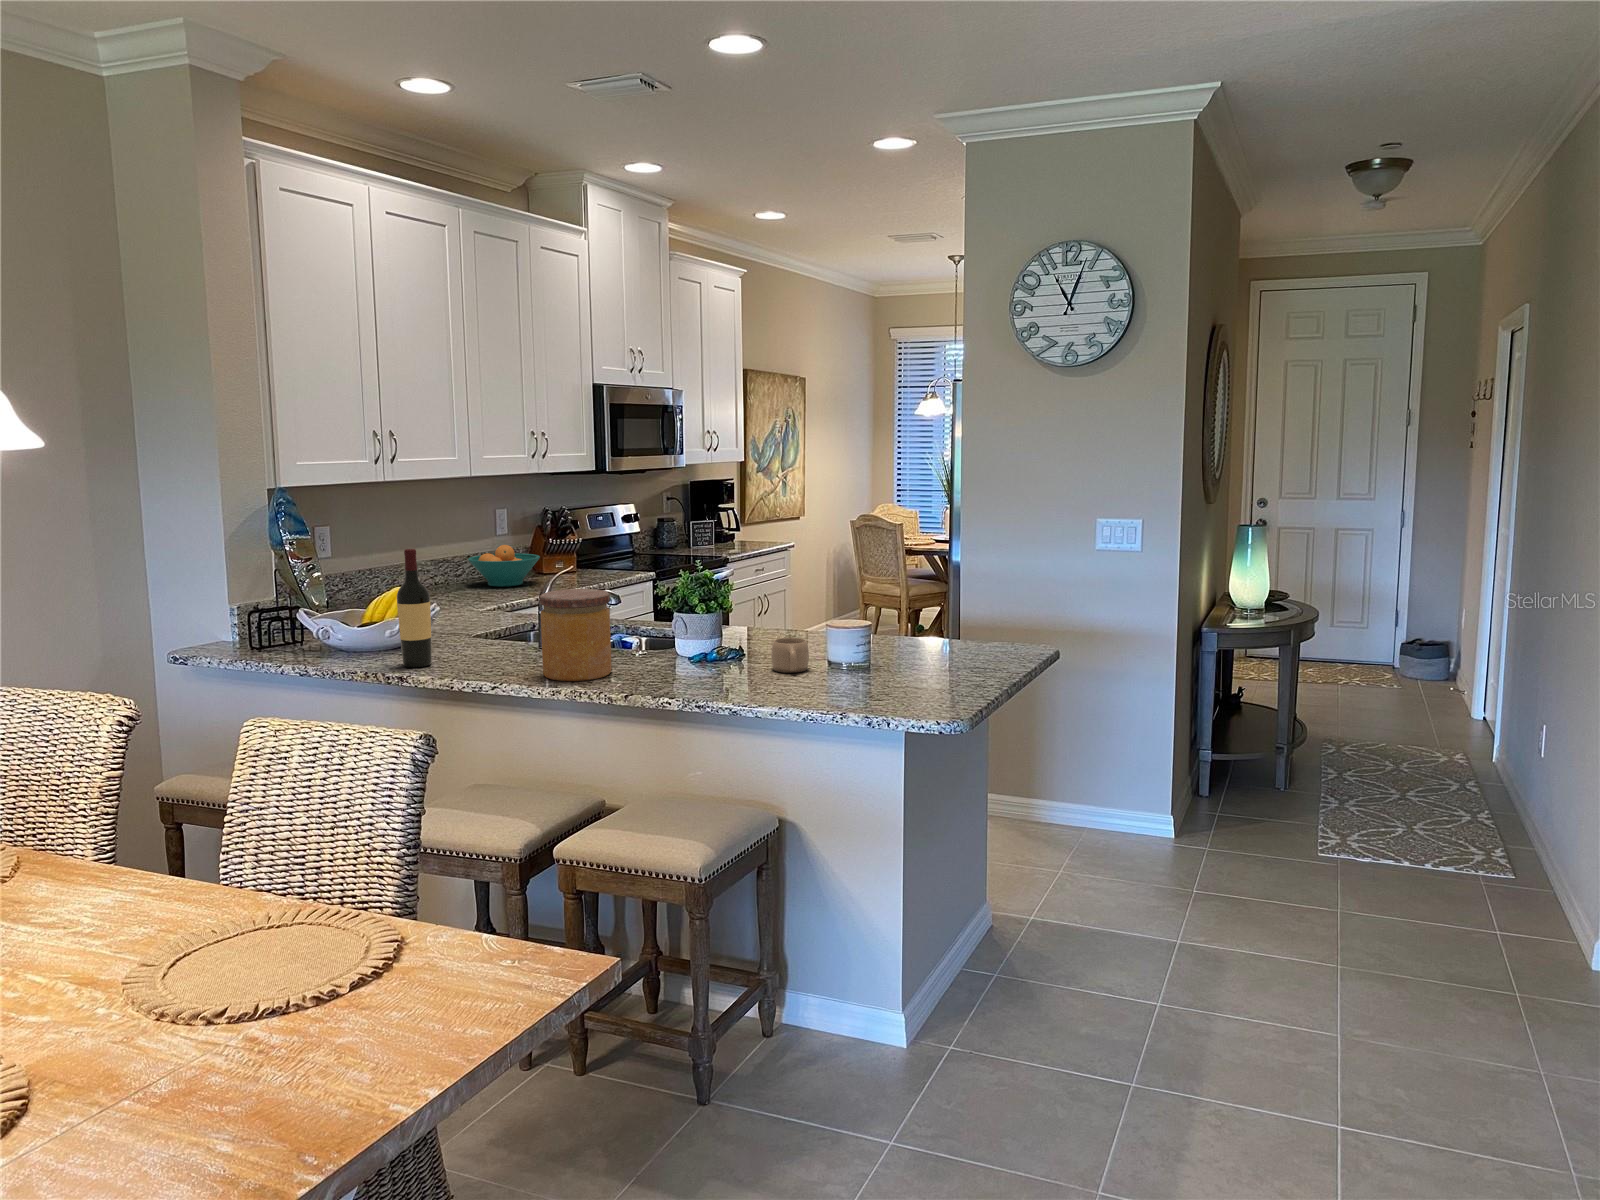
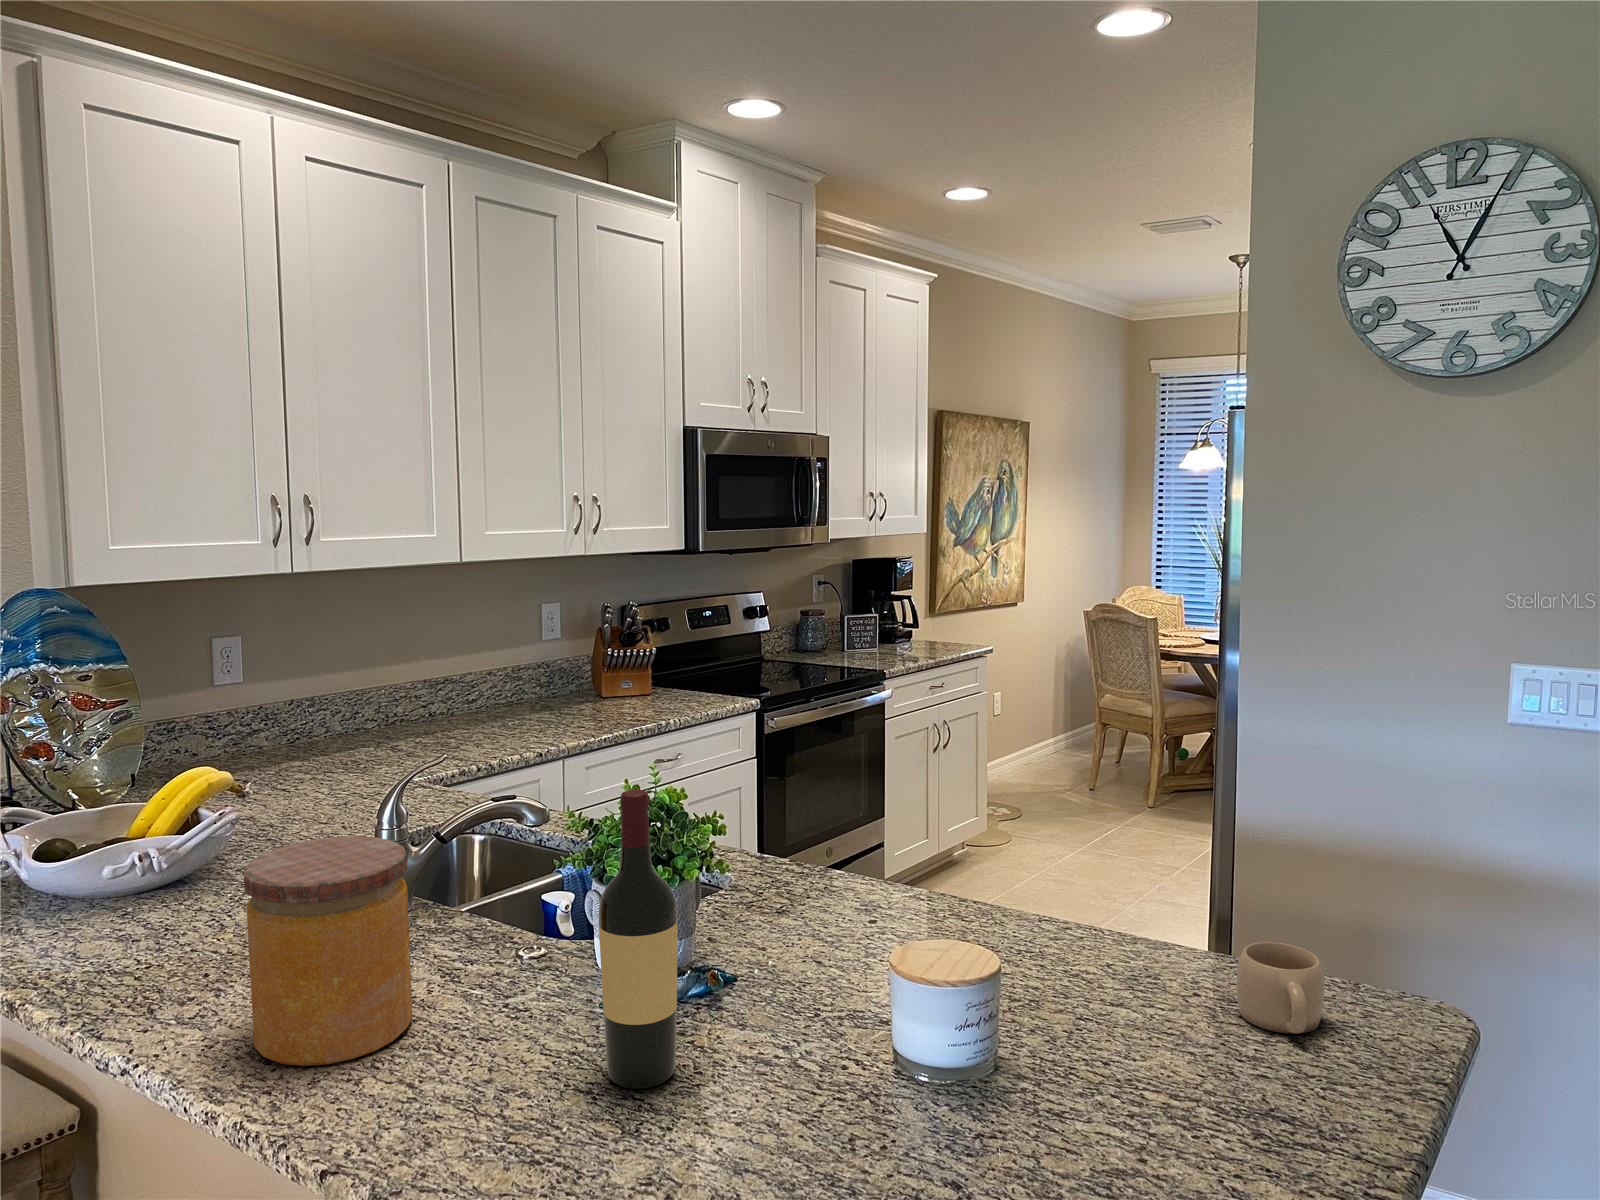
fruit bowl: present [468,545,540,587] -> none [471,661,577,723]
wine bottle: present [397,549,432,667] -> present [599,790,678,1089]
mug: present [771,638,809,673] -> present [1236,942,1324,1034]

